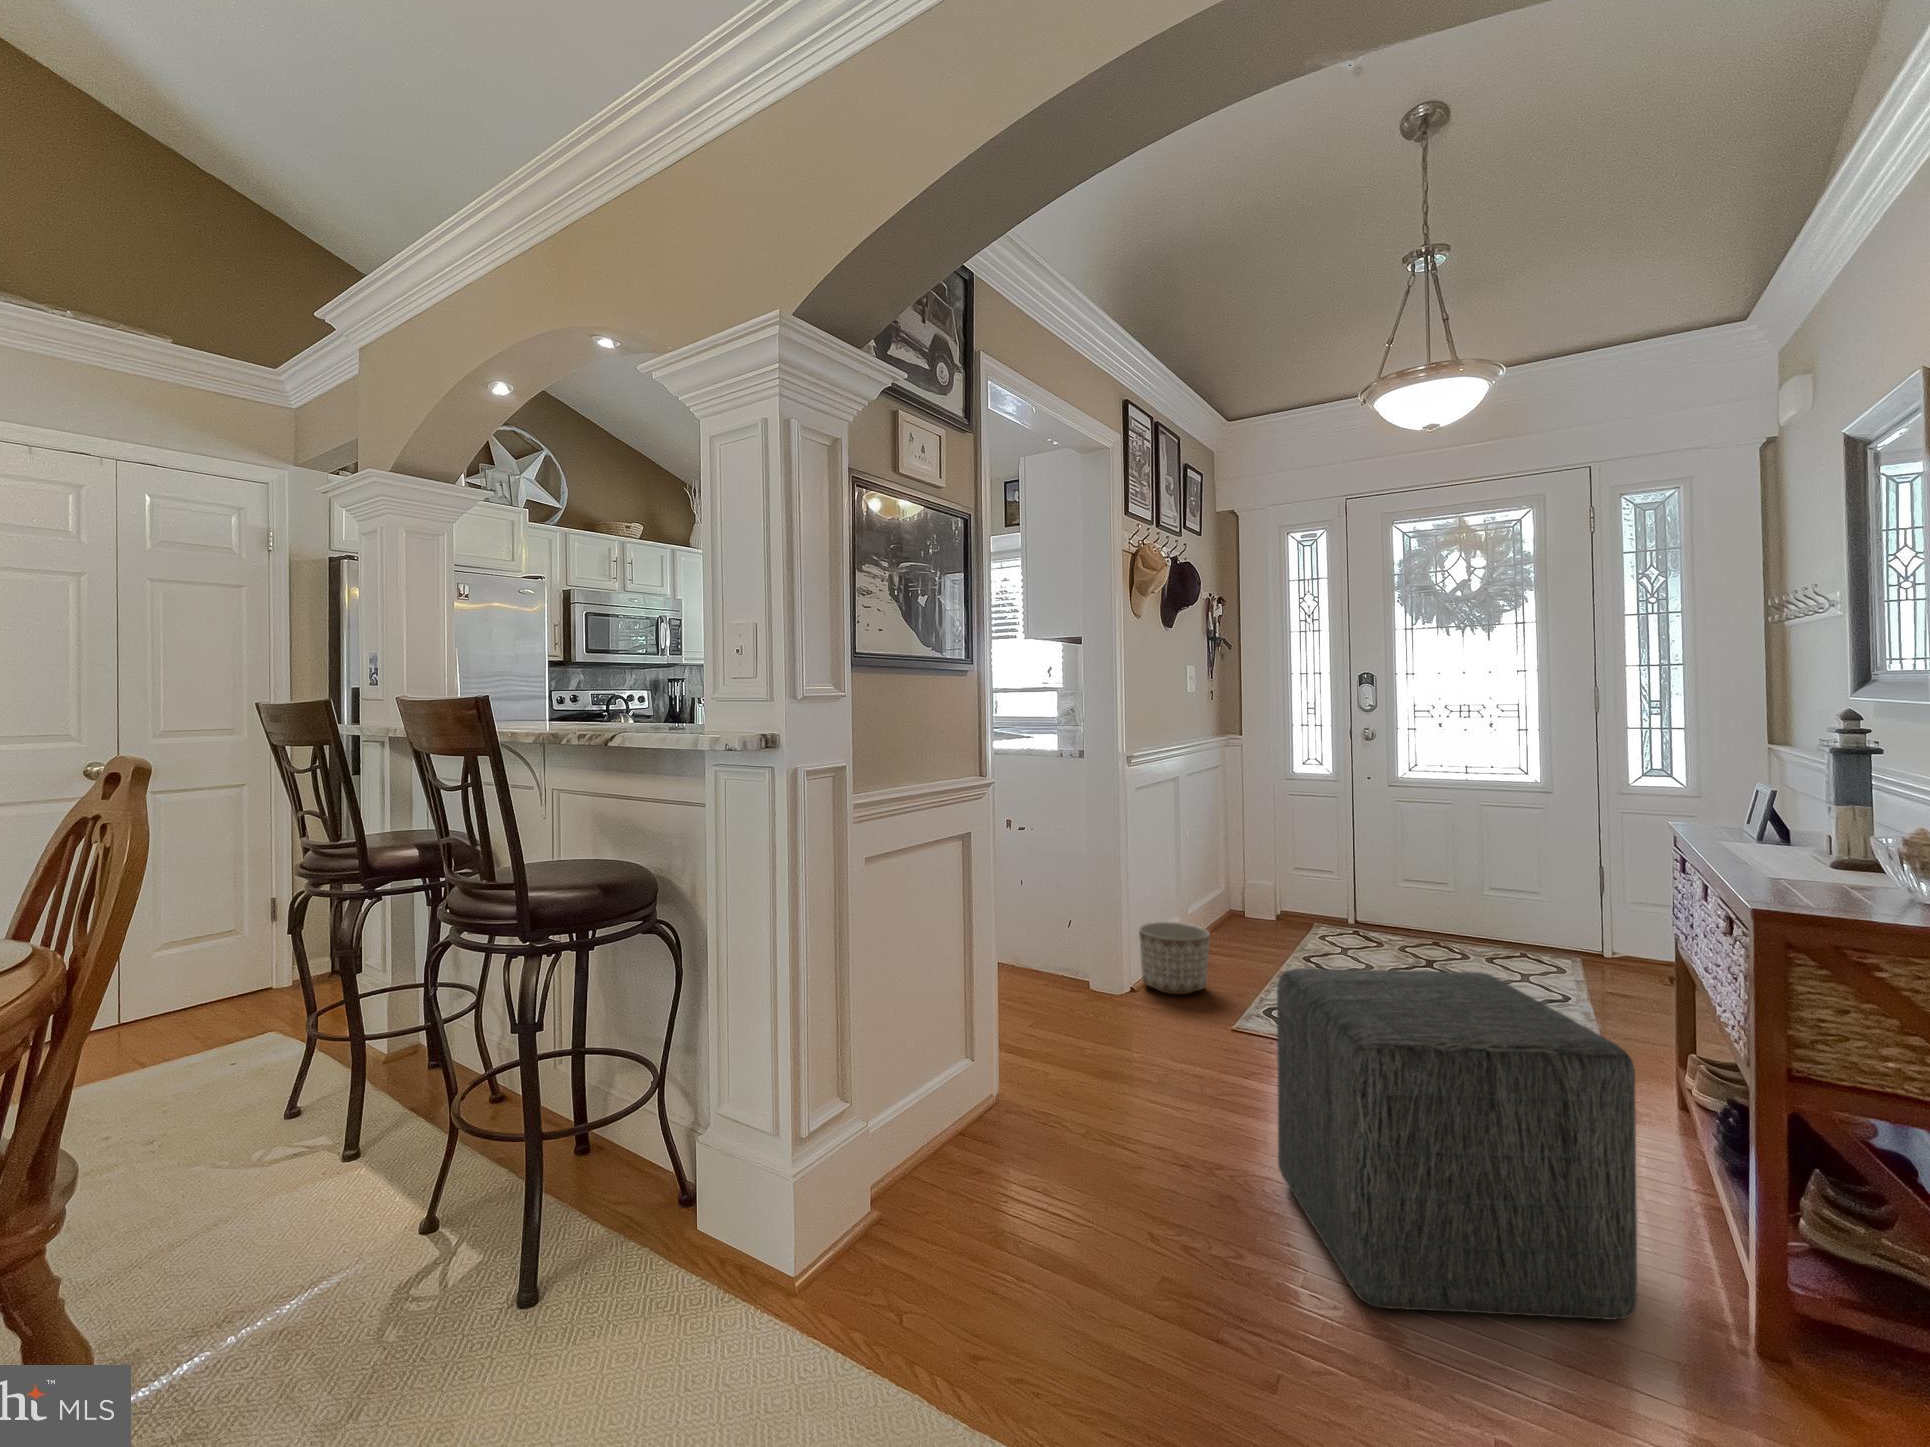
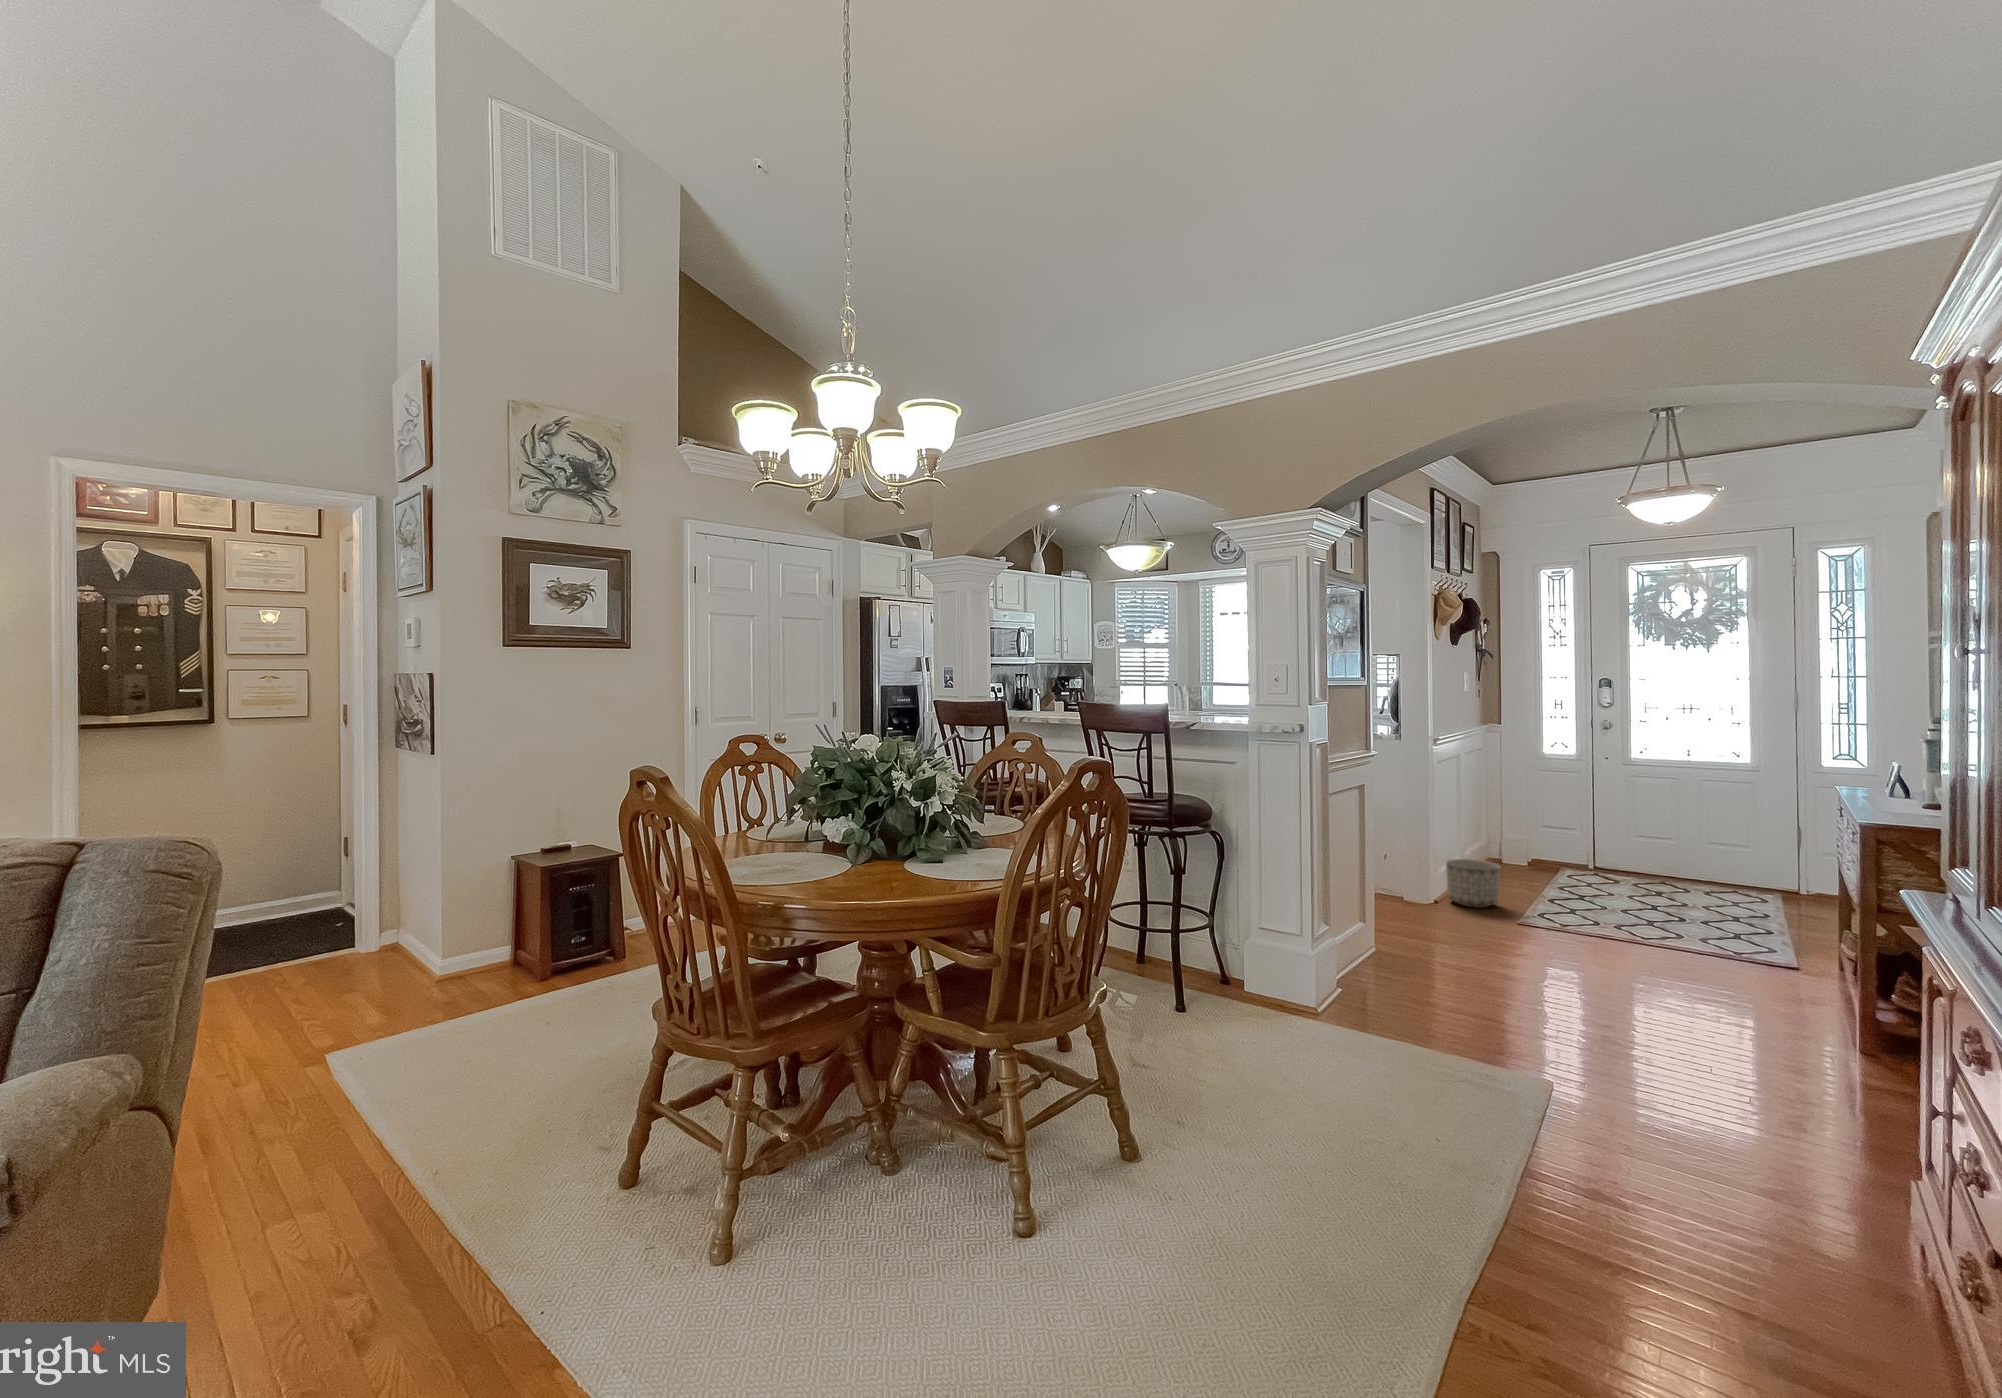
ottoman: present [1277,968,1637,1320] -> none [1596,870,1830,1051]

